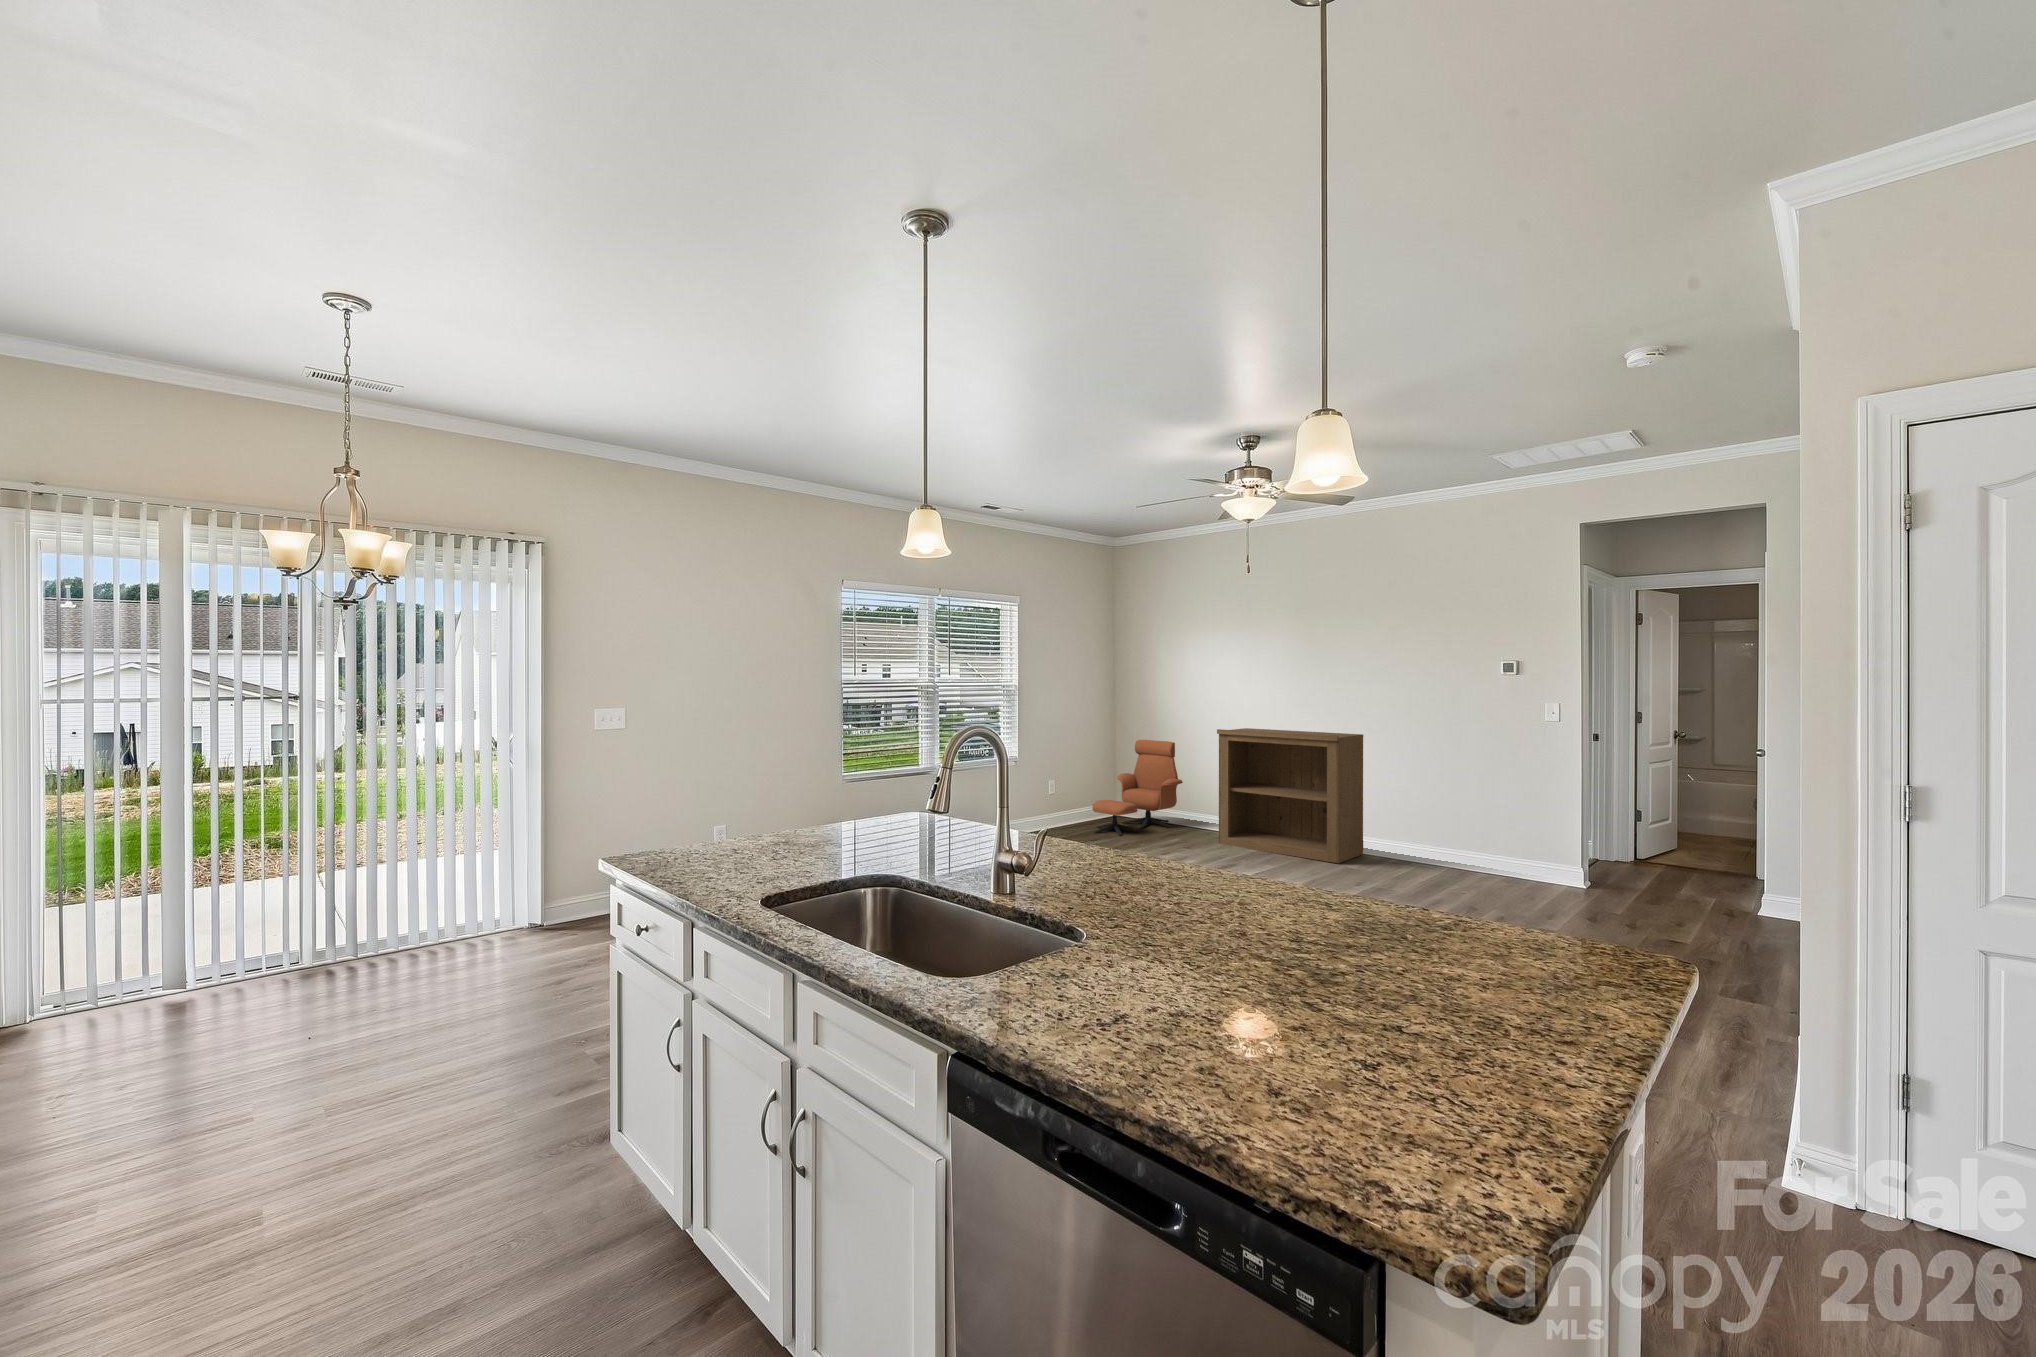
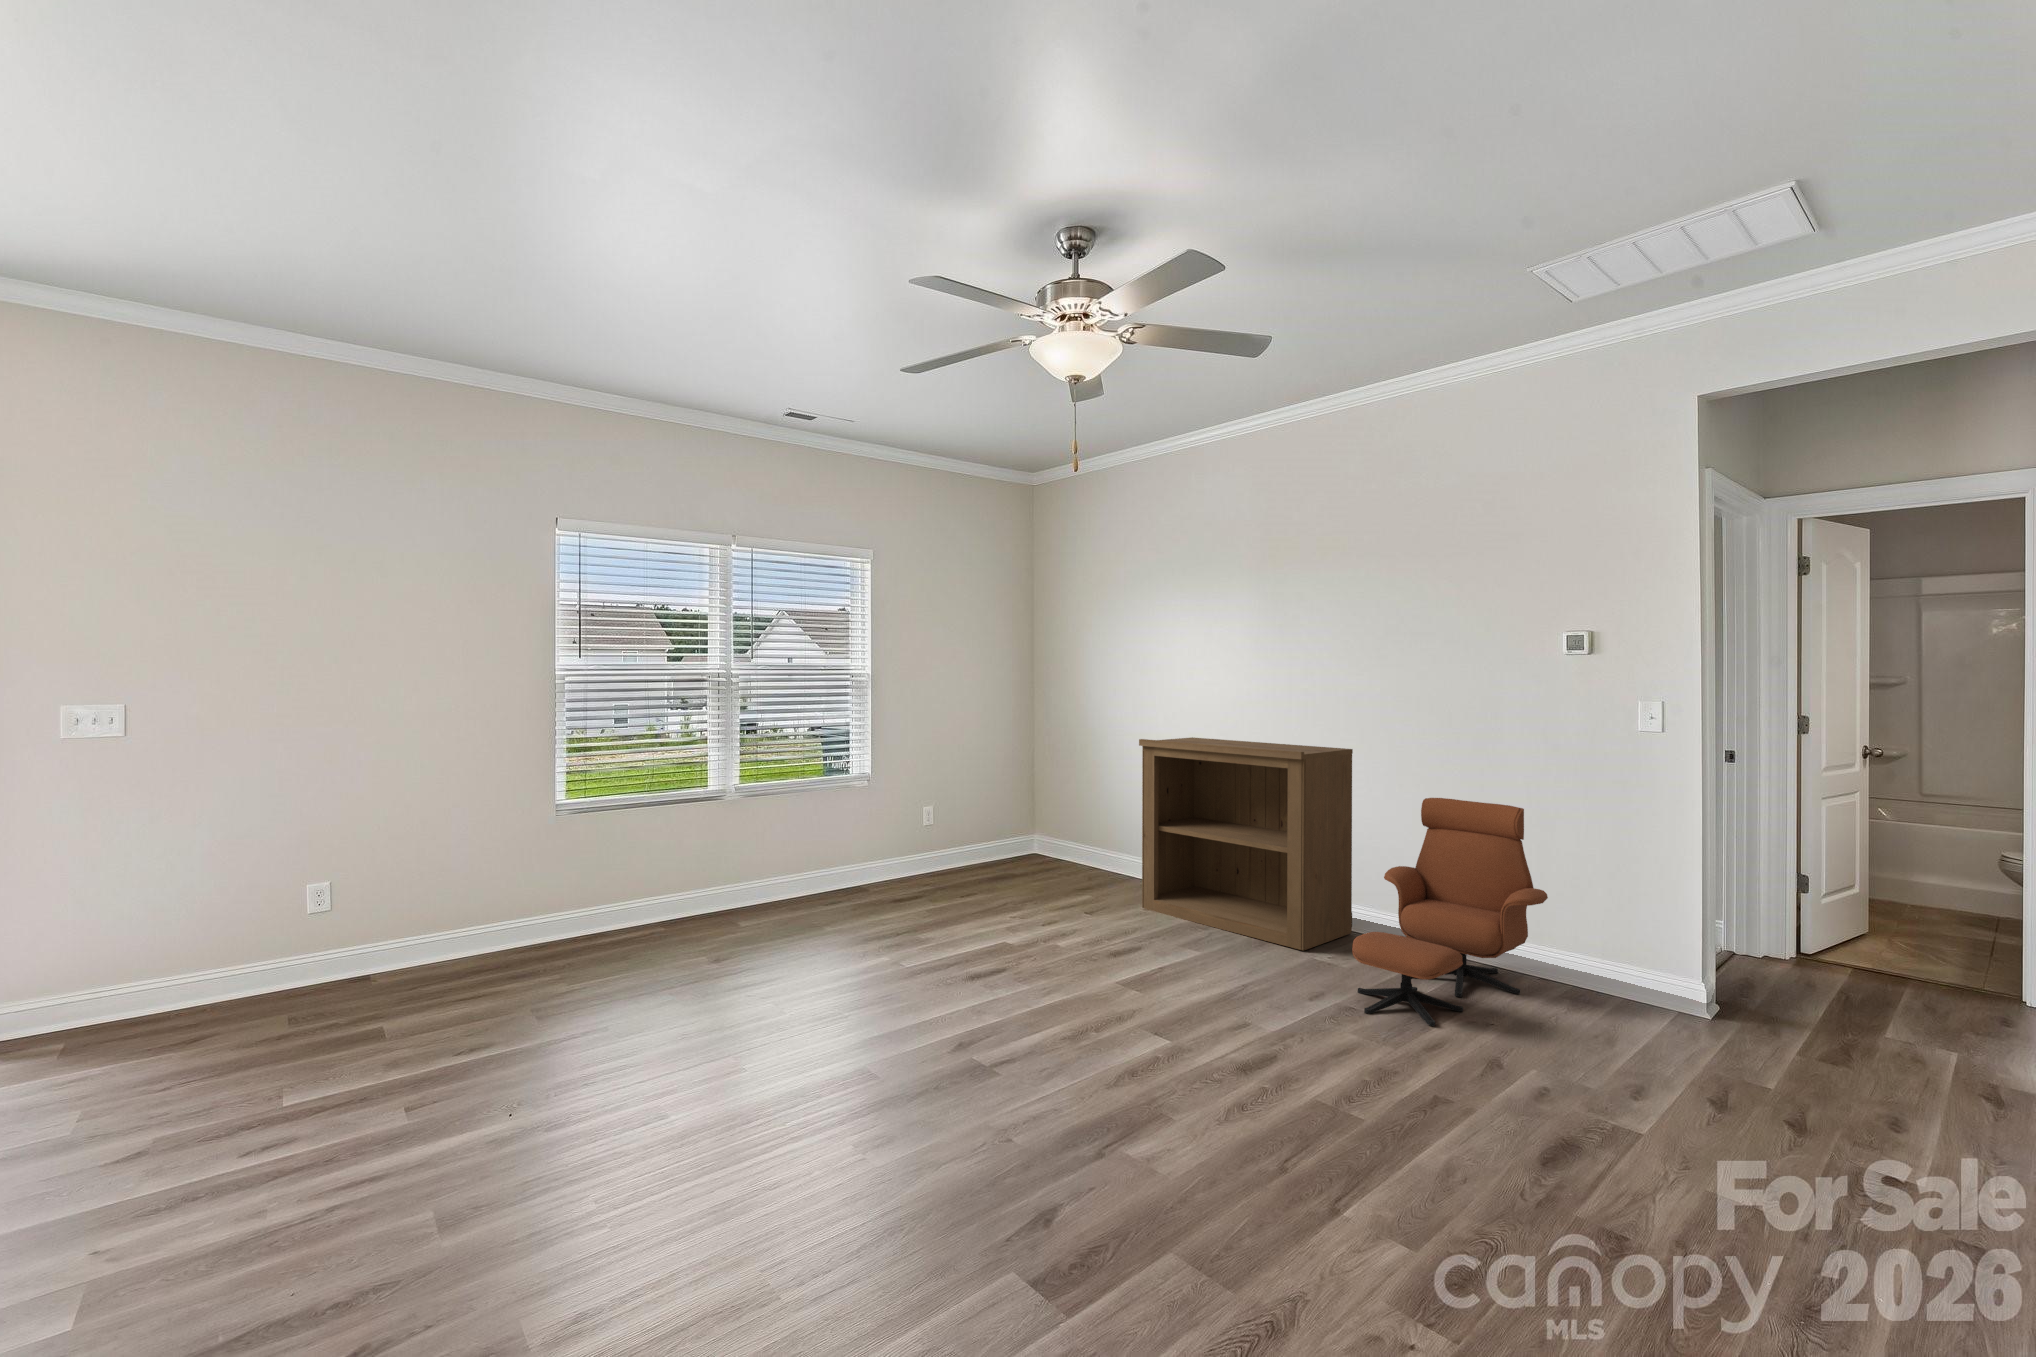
lounge chair: present [1092,740,1183,835] -> present [1352,798,1548,1026]

